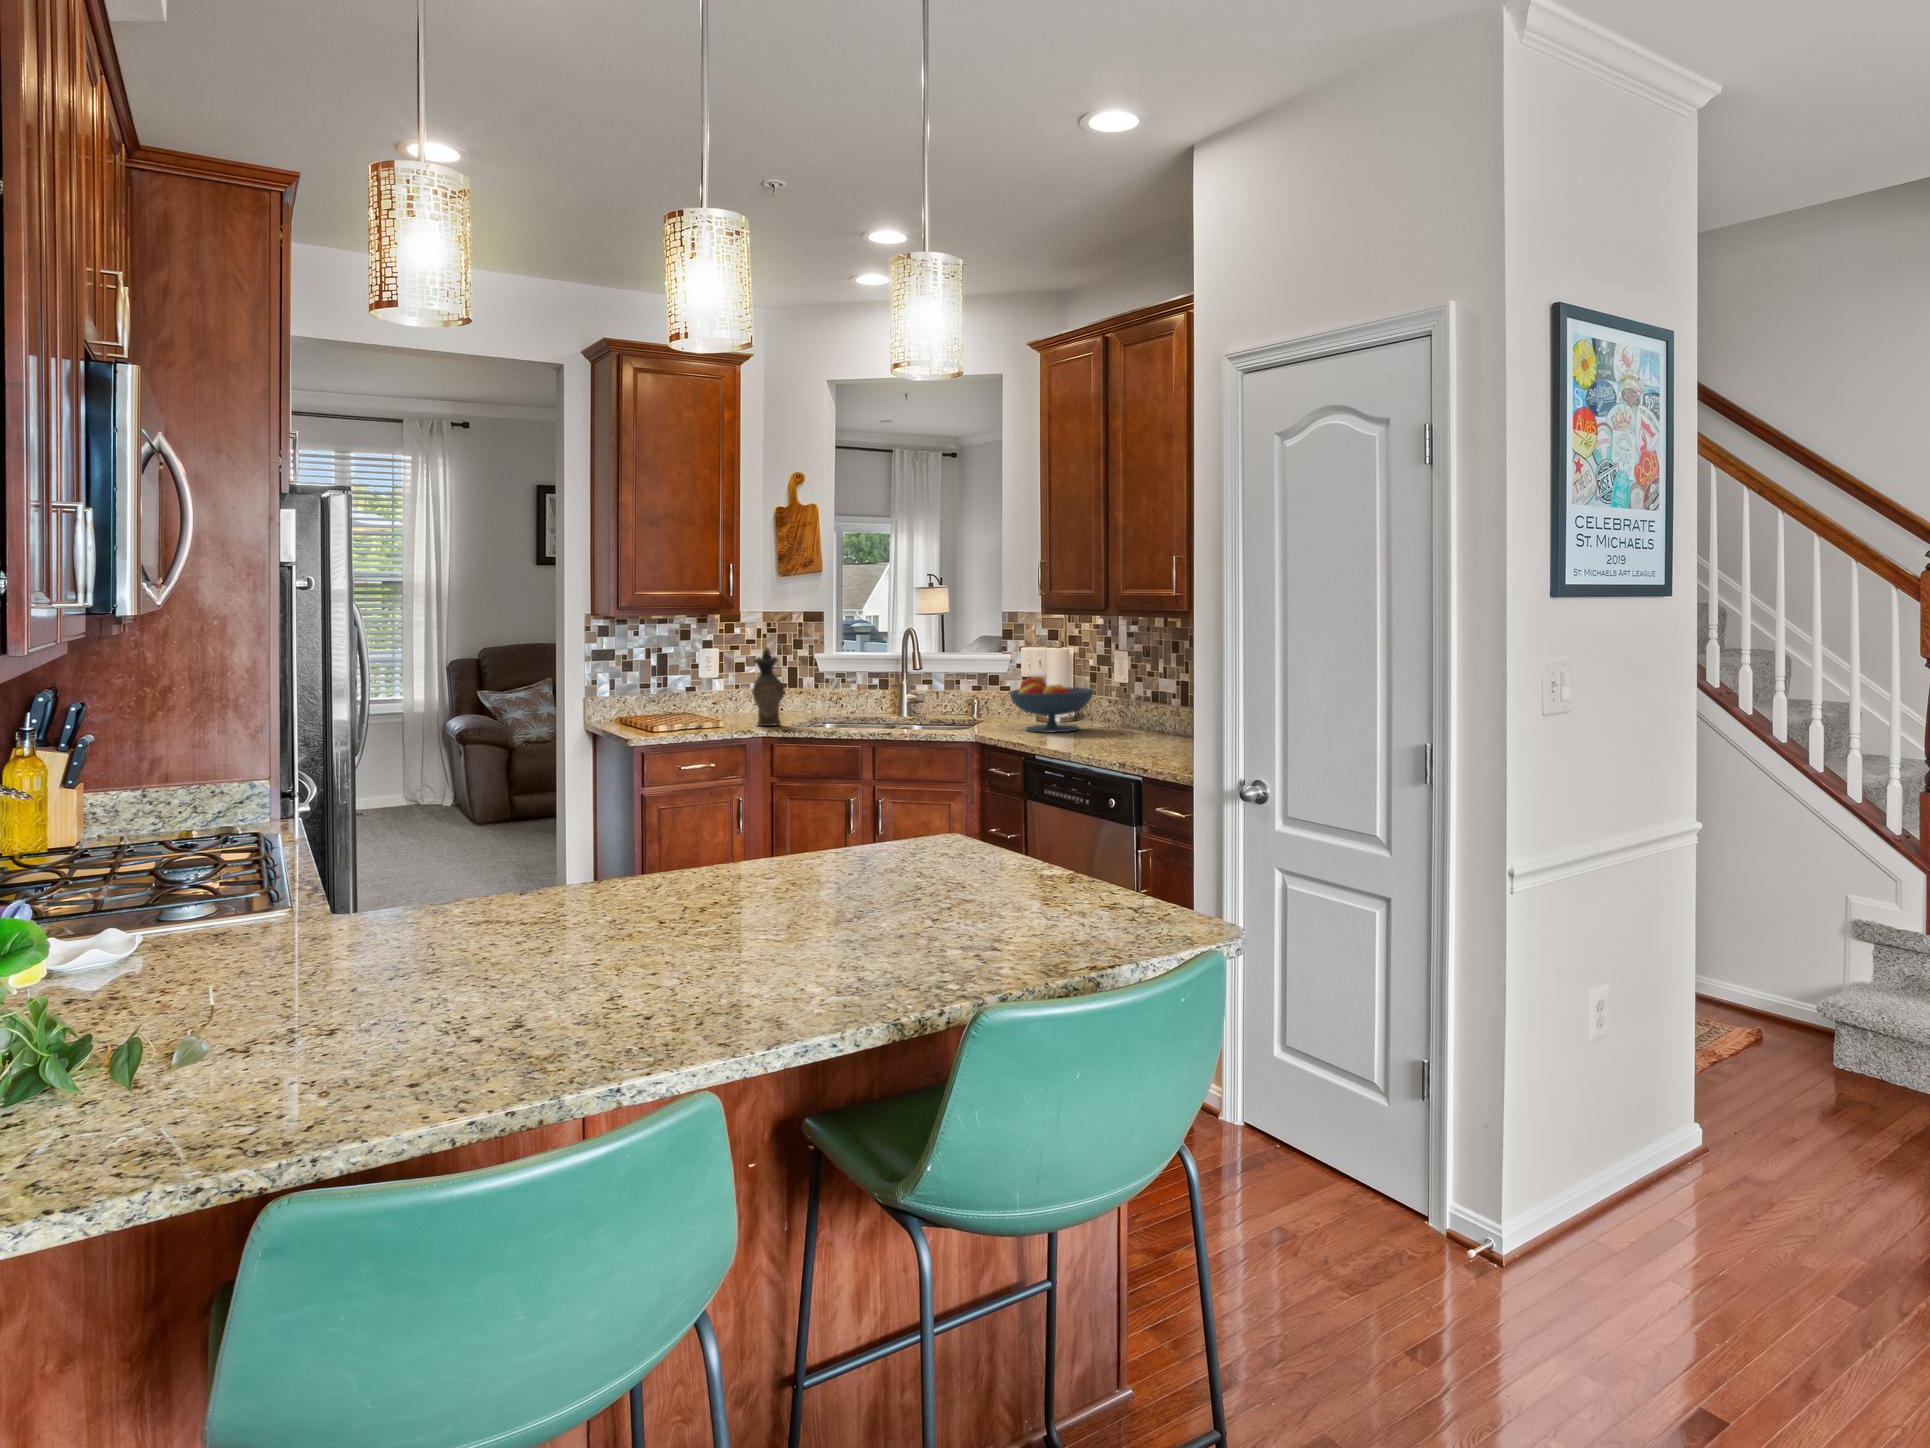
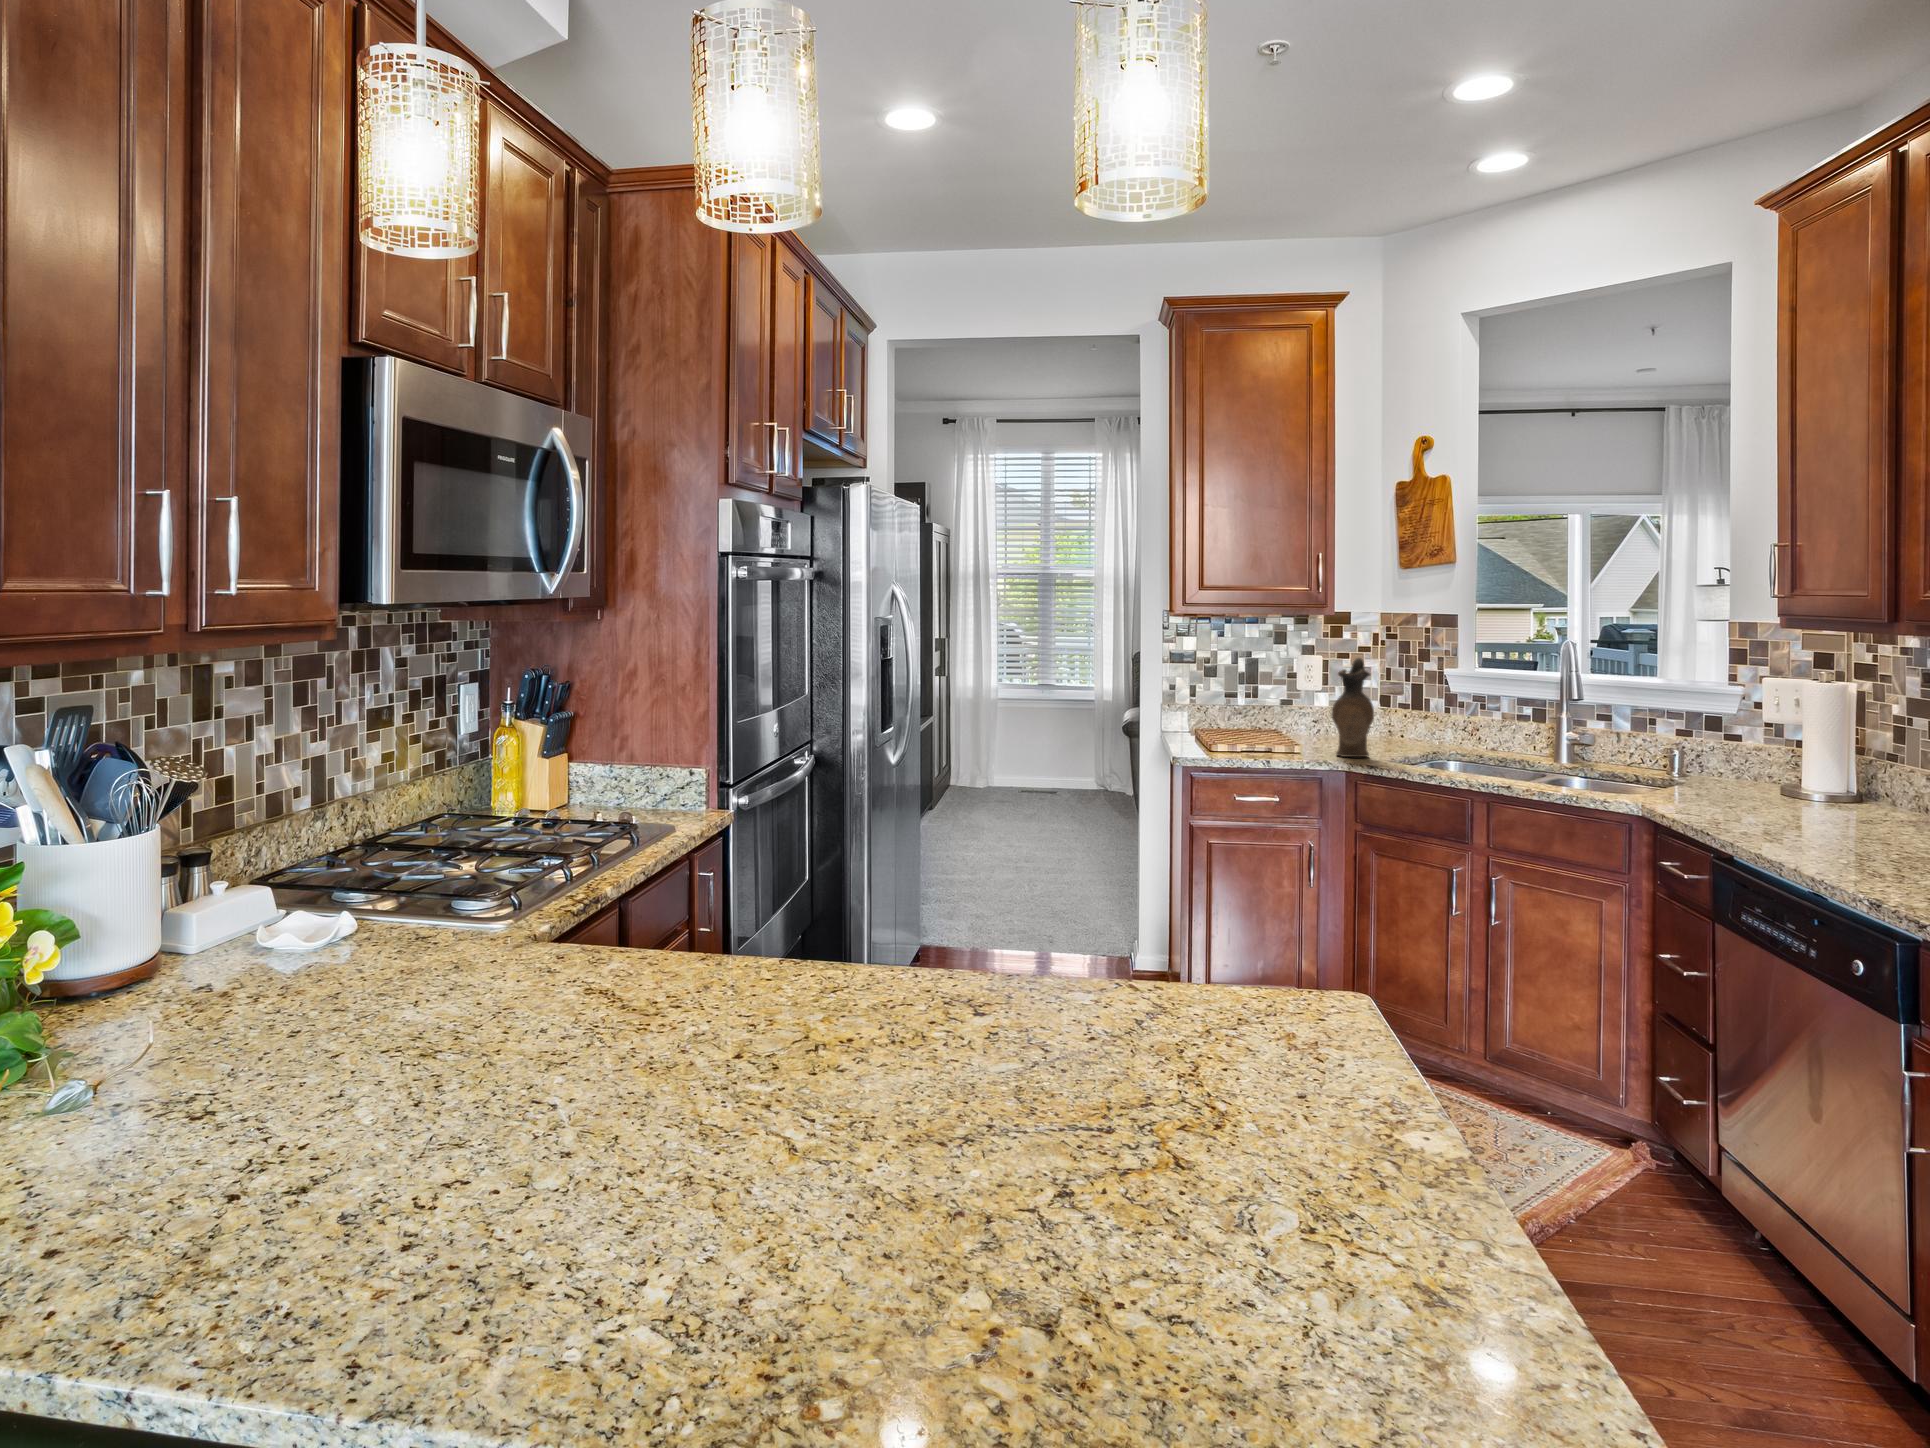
fruit bowl: present [1009,676,1093,733] -> none [1715,723,1888,821]

